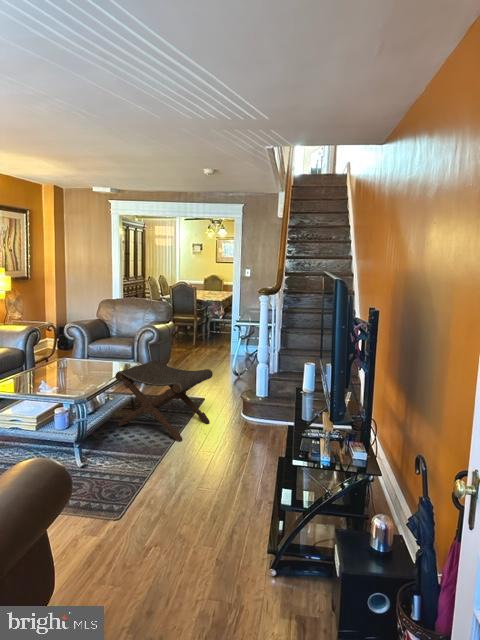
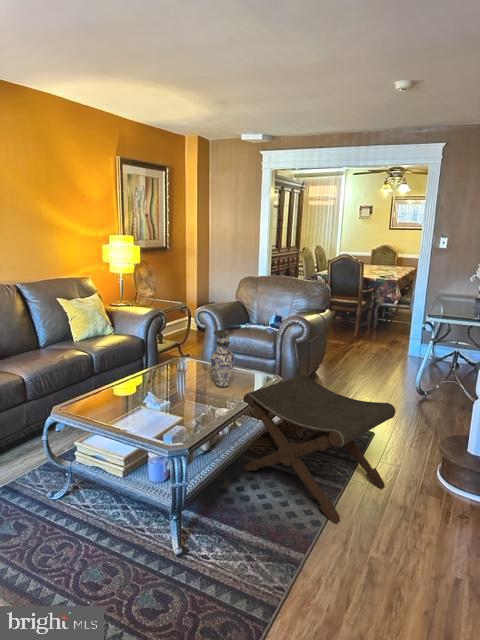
vase: none [88,334,106,374] -> present [211,330,235,388]

